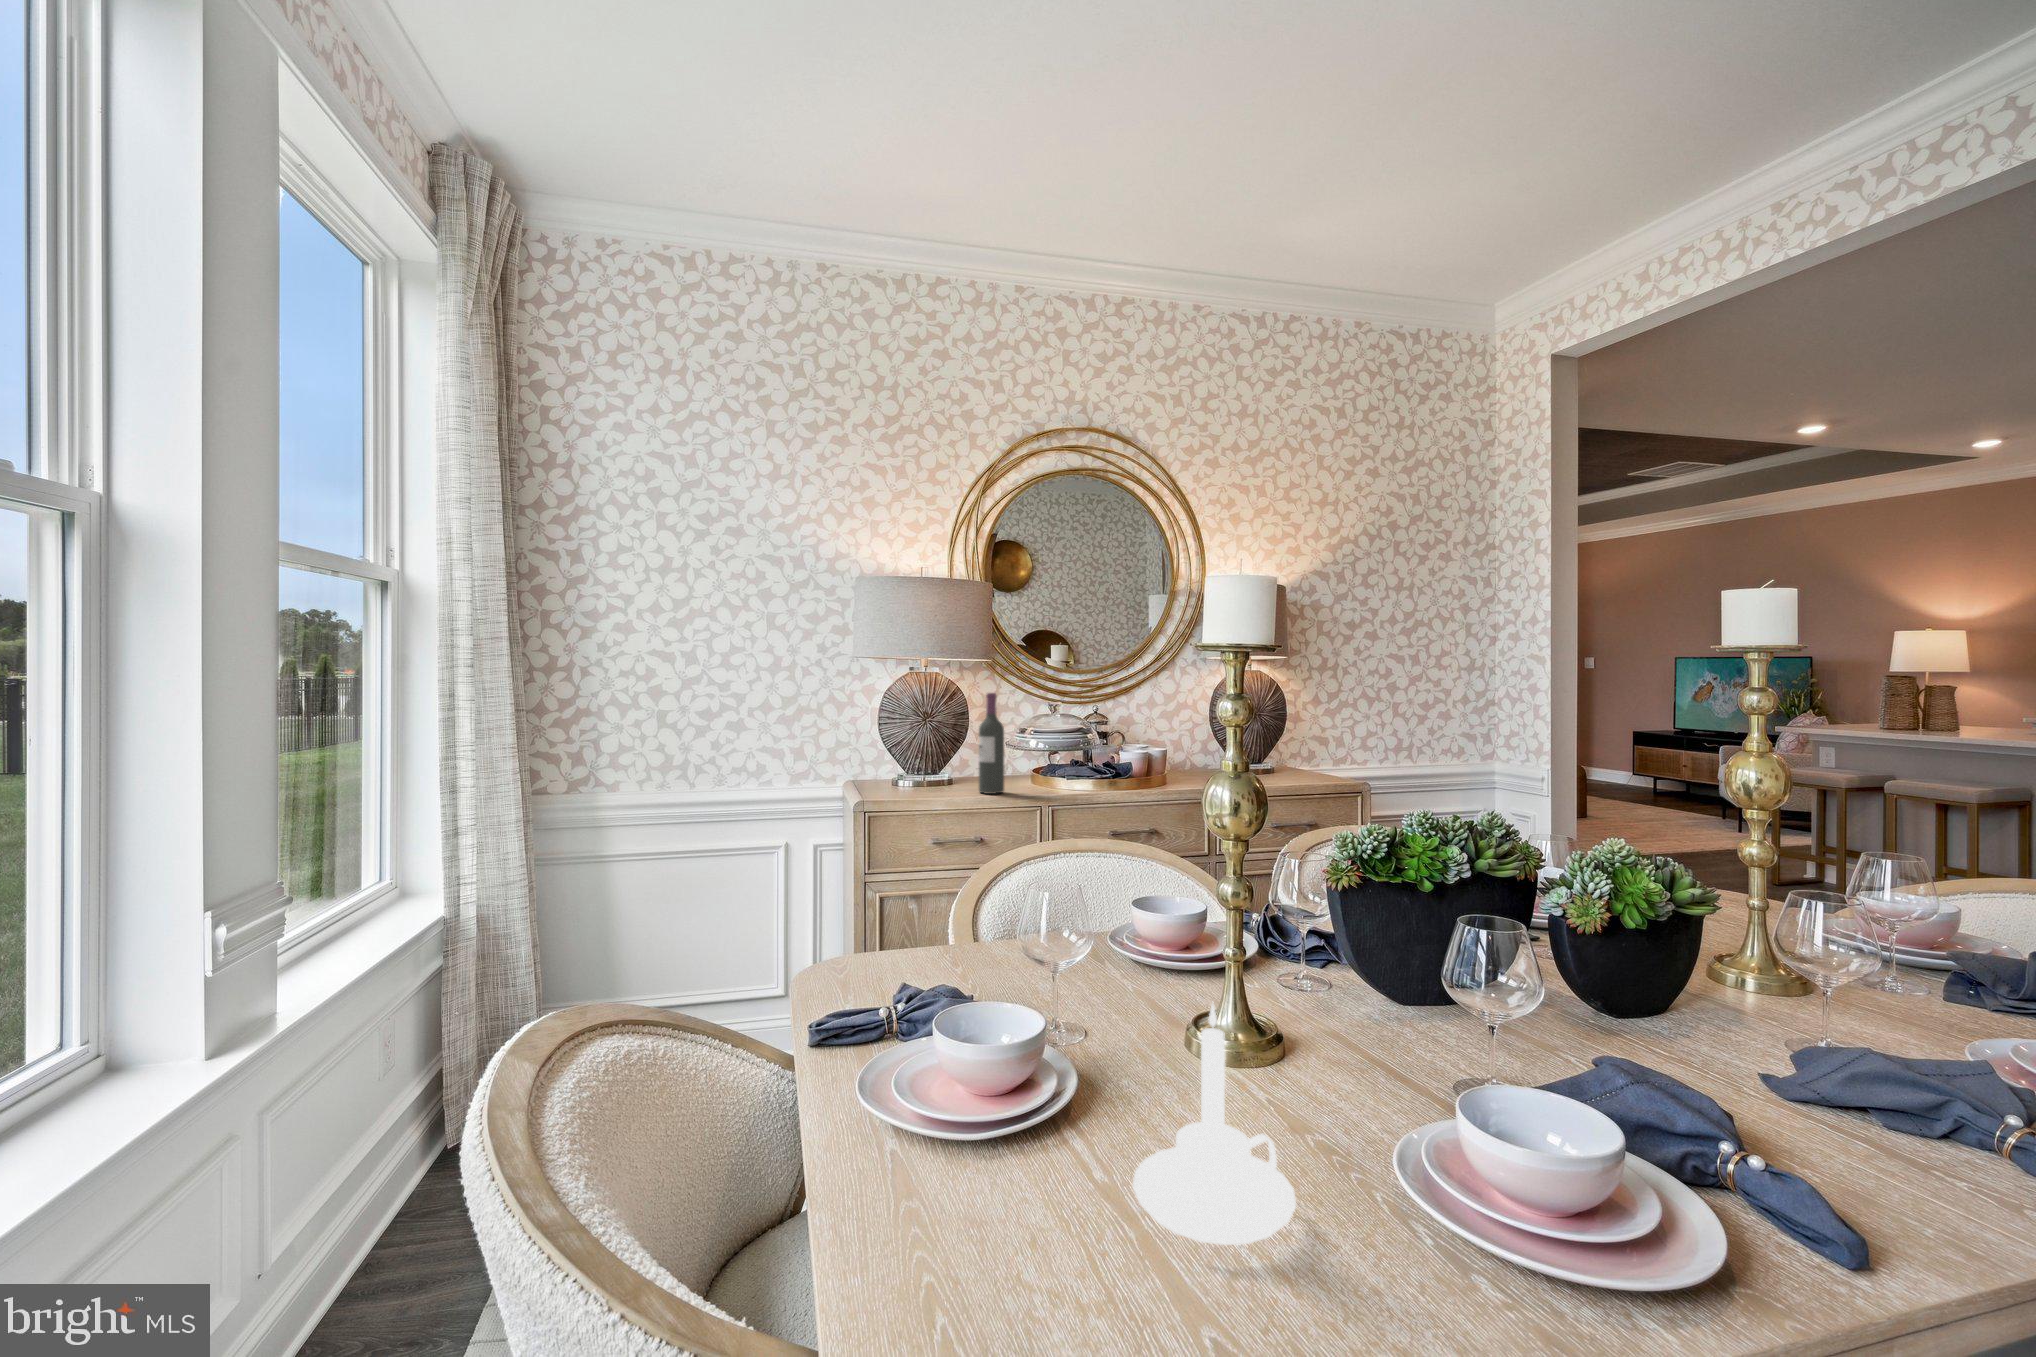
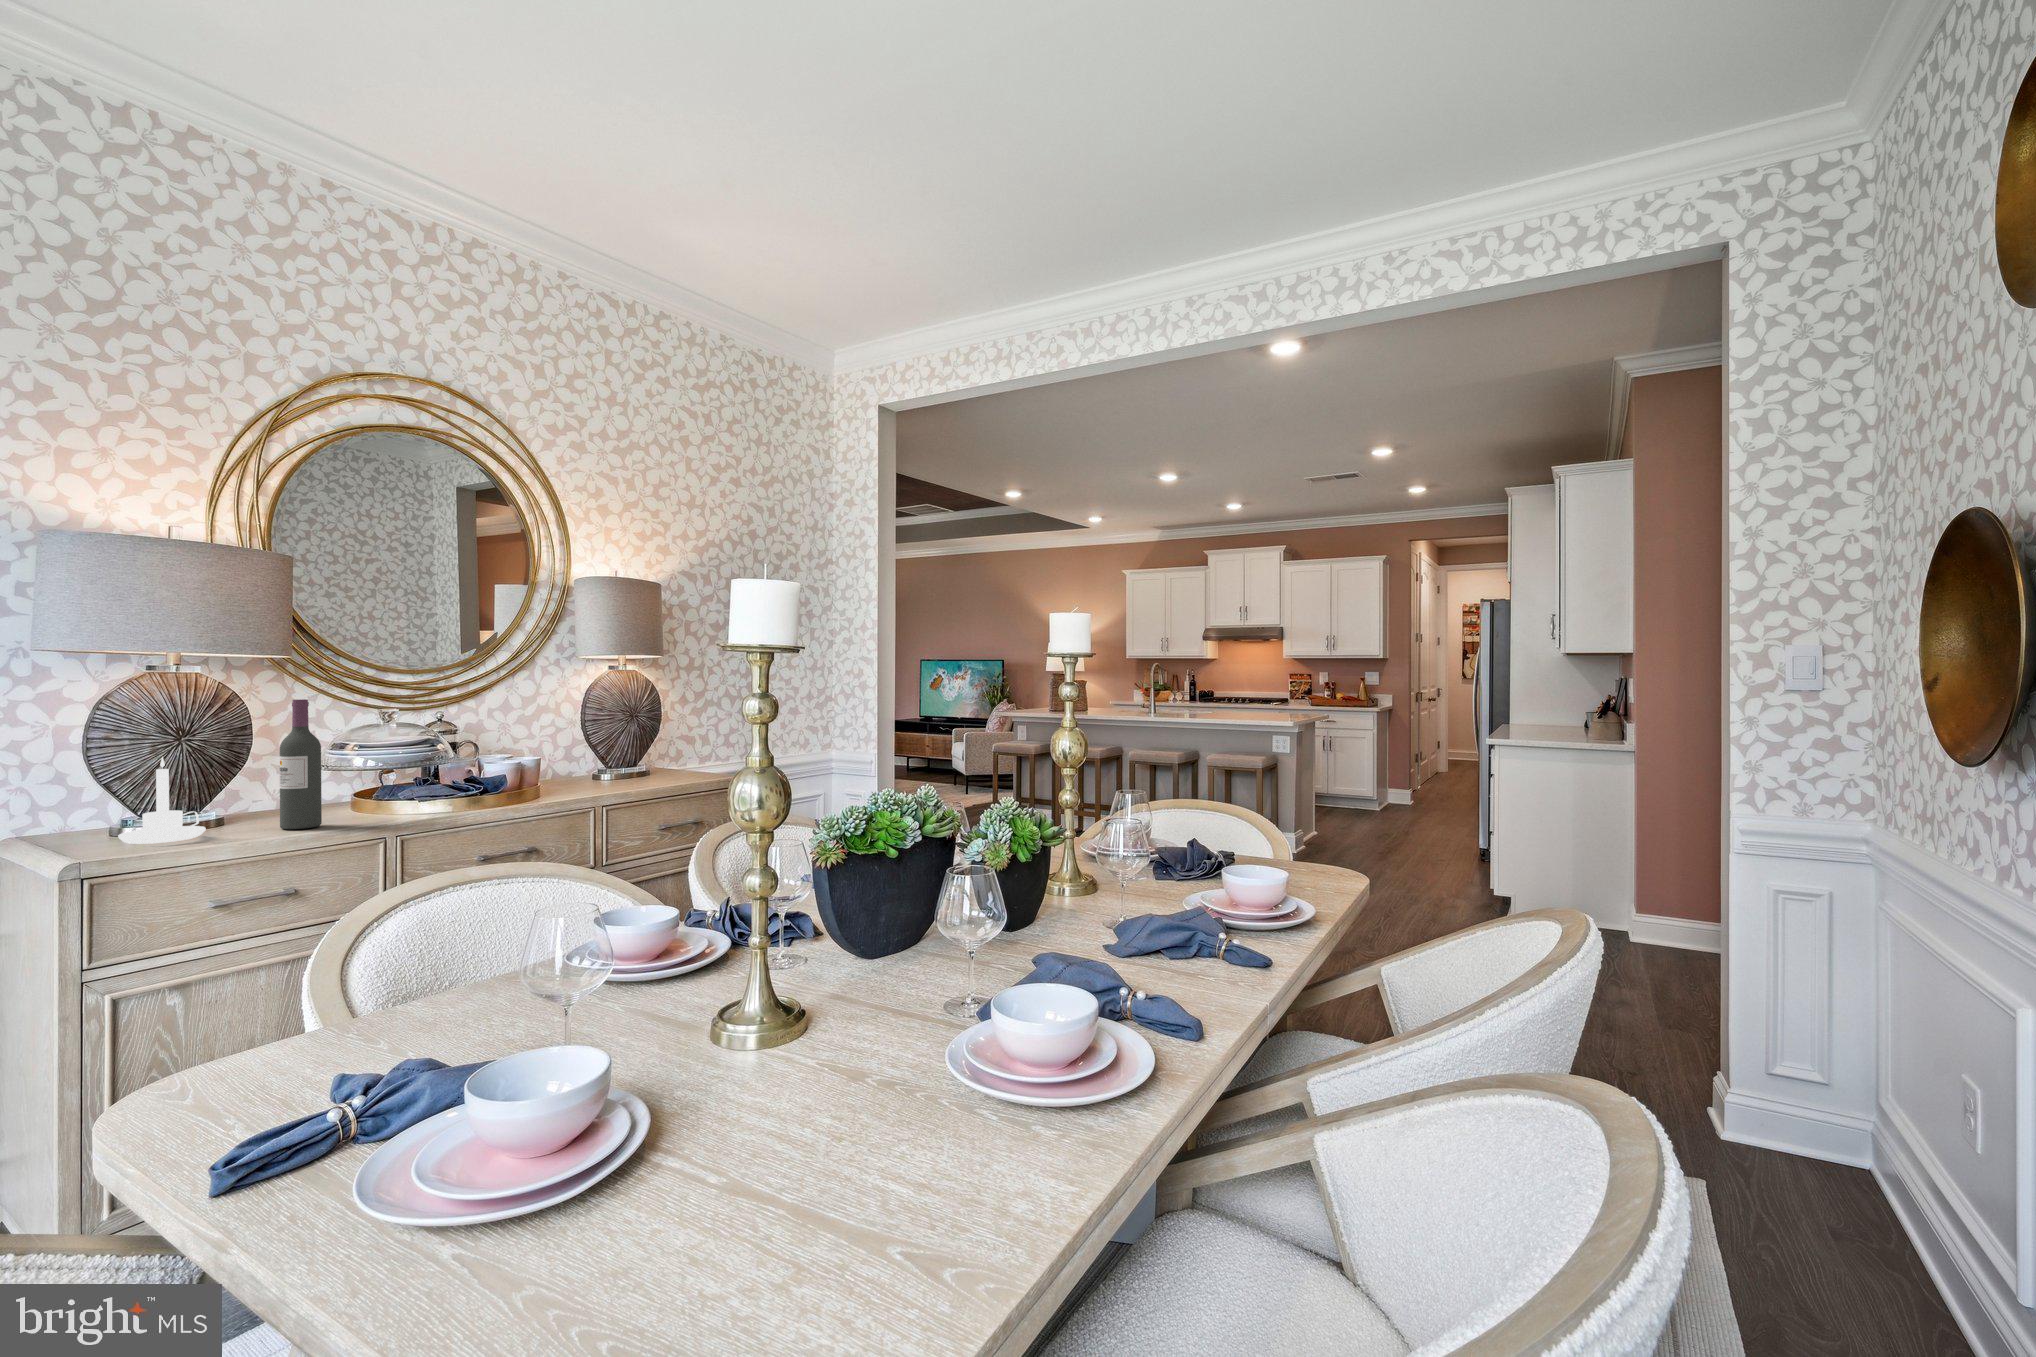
candle holder: present [1133,1004,1296,1245] -> present [118,757,206,844]

